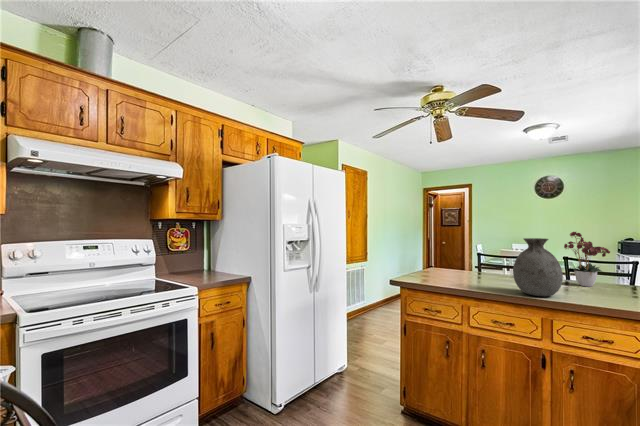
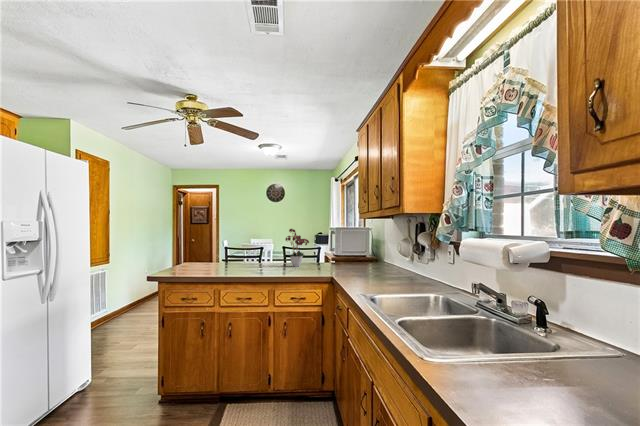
vase: present [513,238,563,296] -> none [253,233,282,275]

